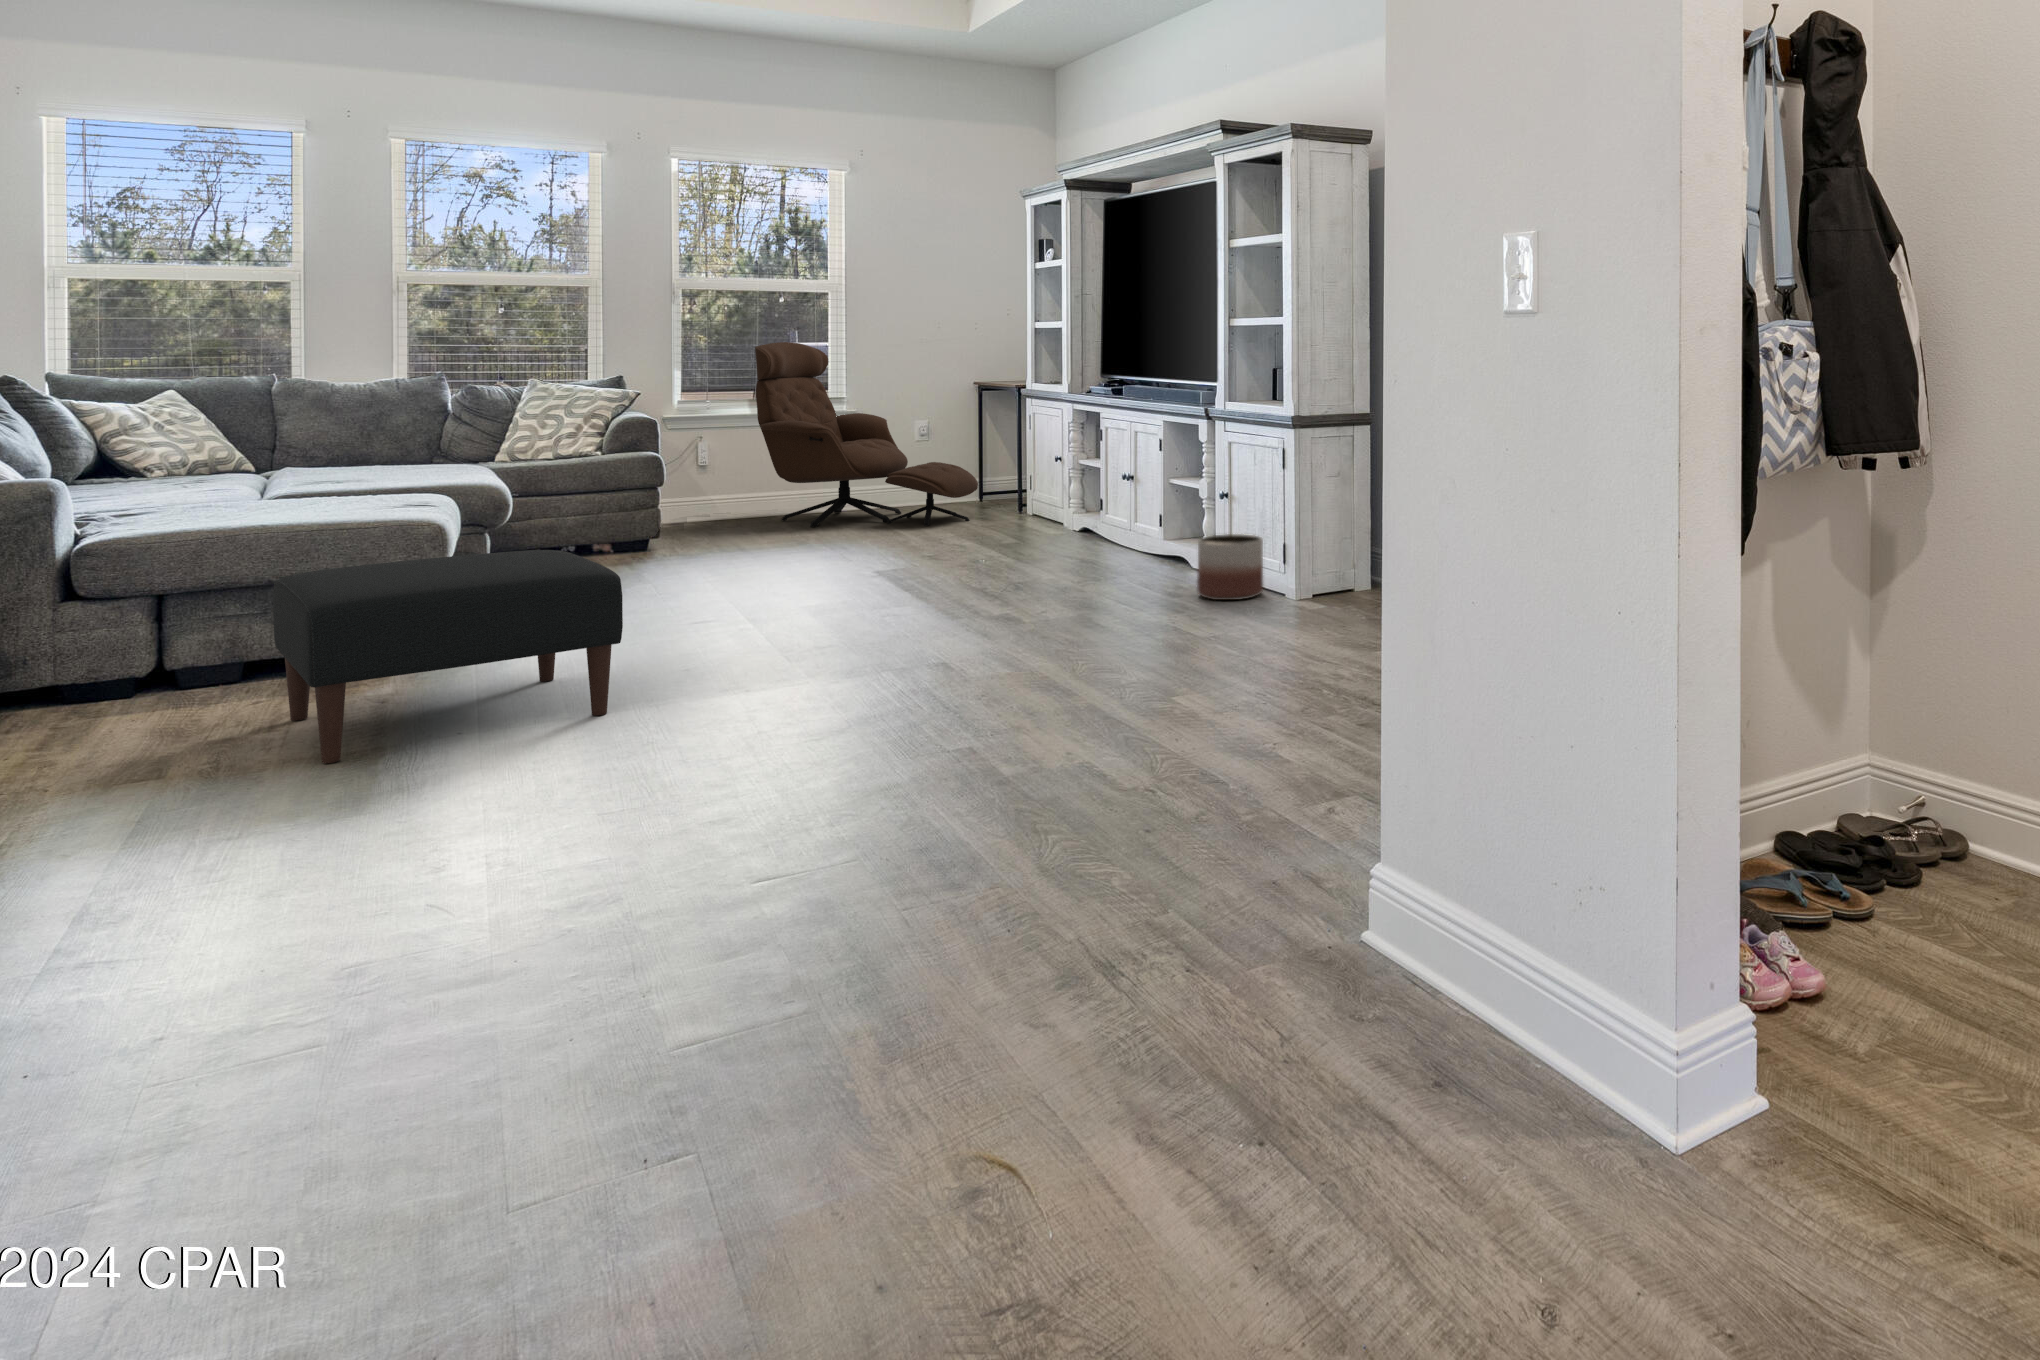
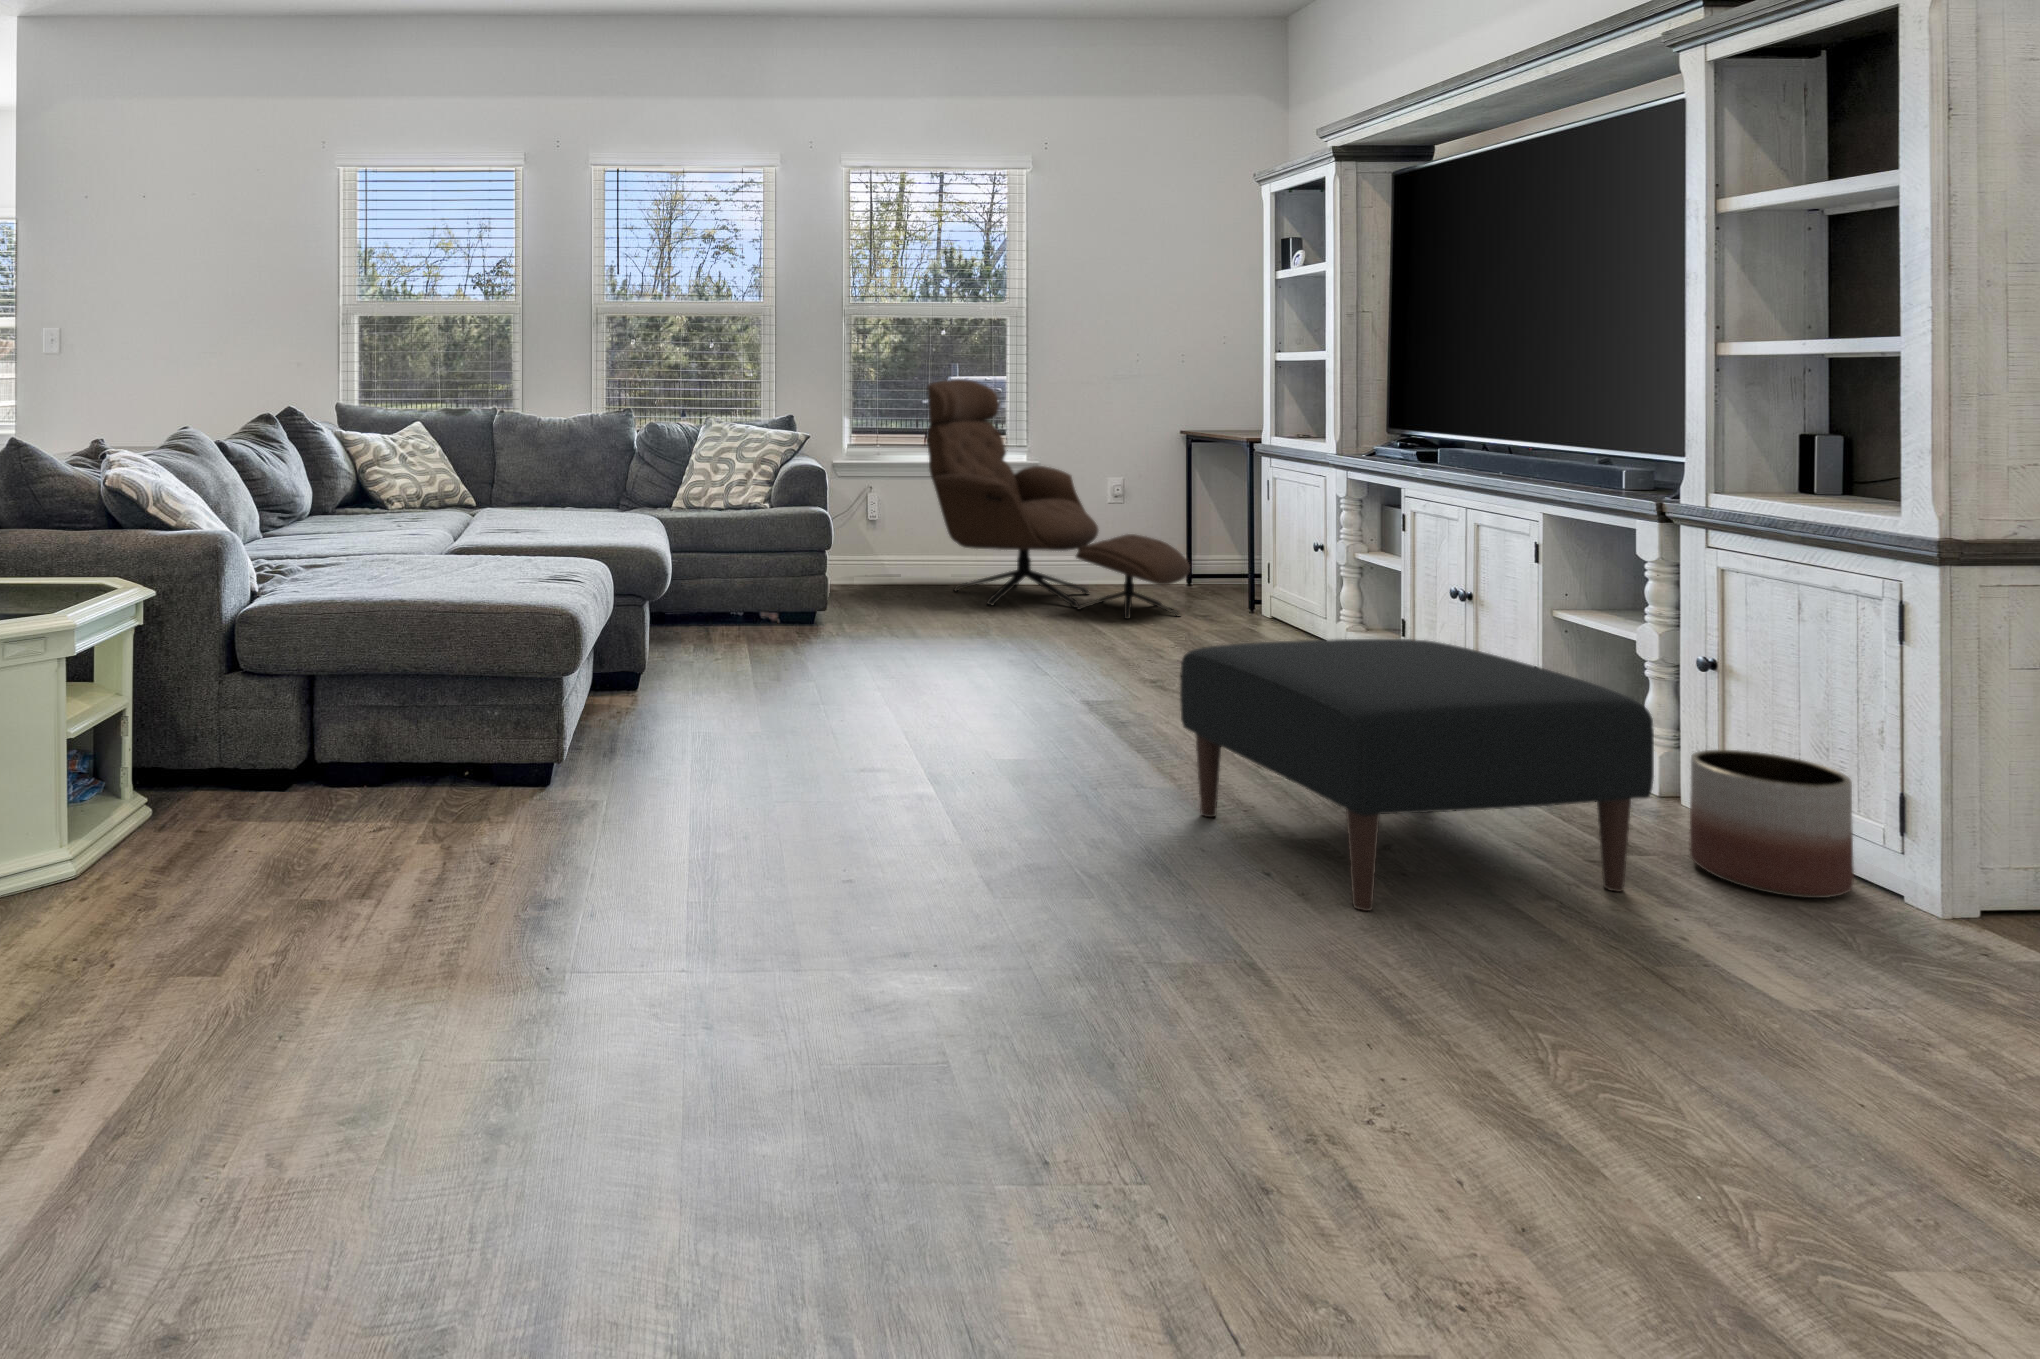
ottoman: present [273,550,623,763] -> present [1180,639,1654,911]

